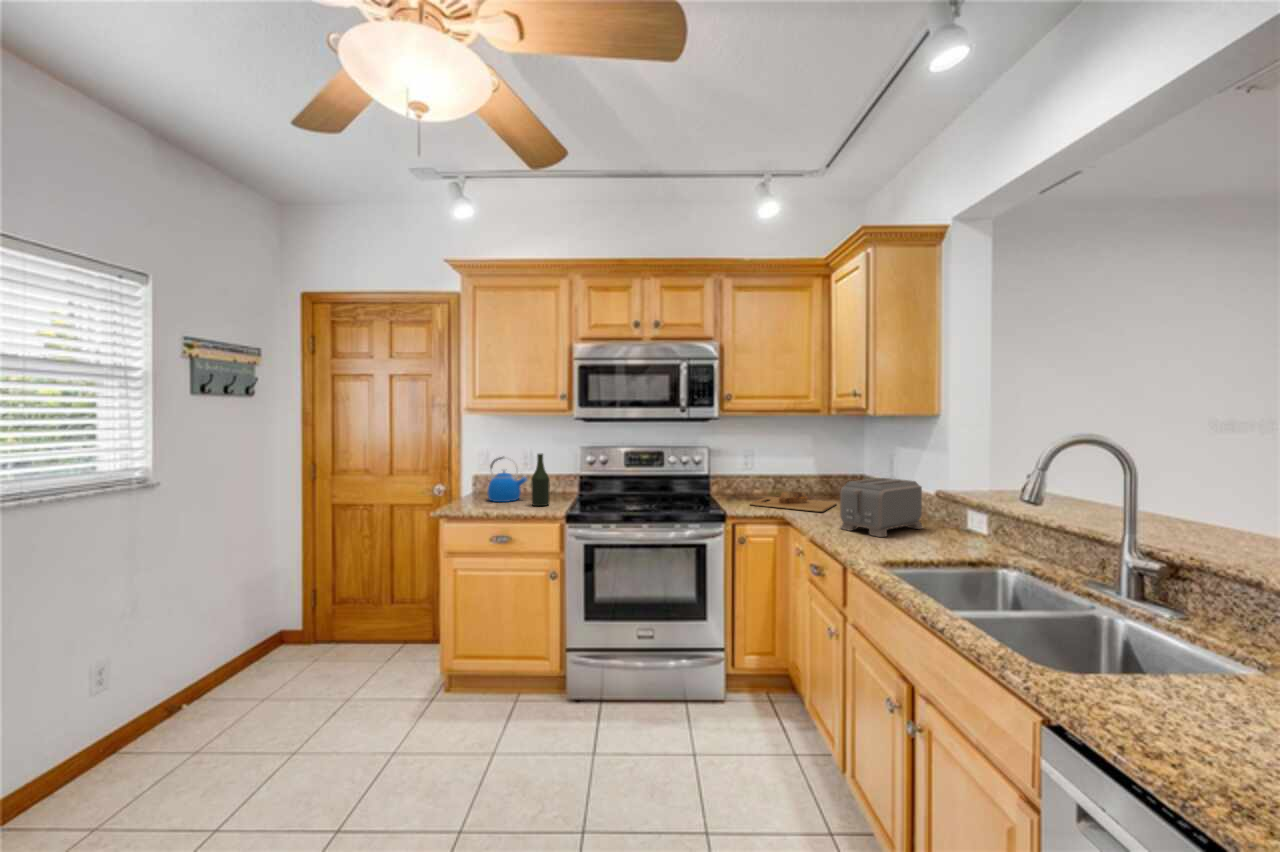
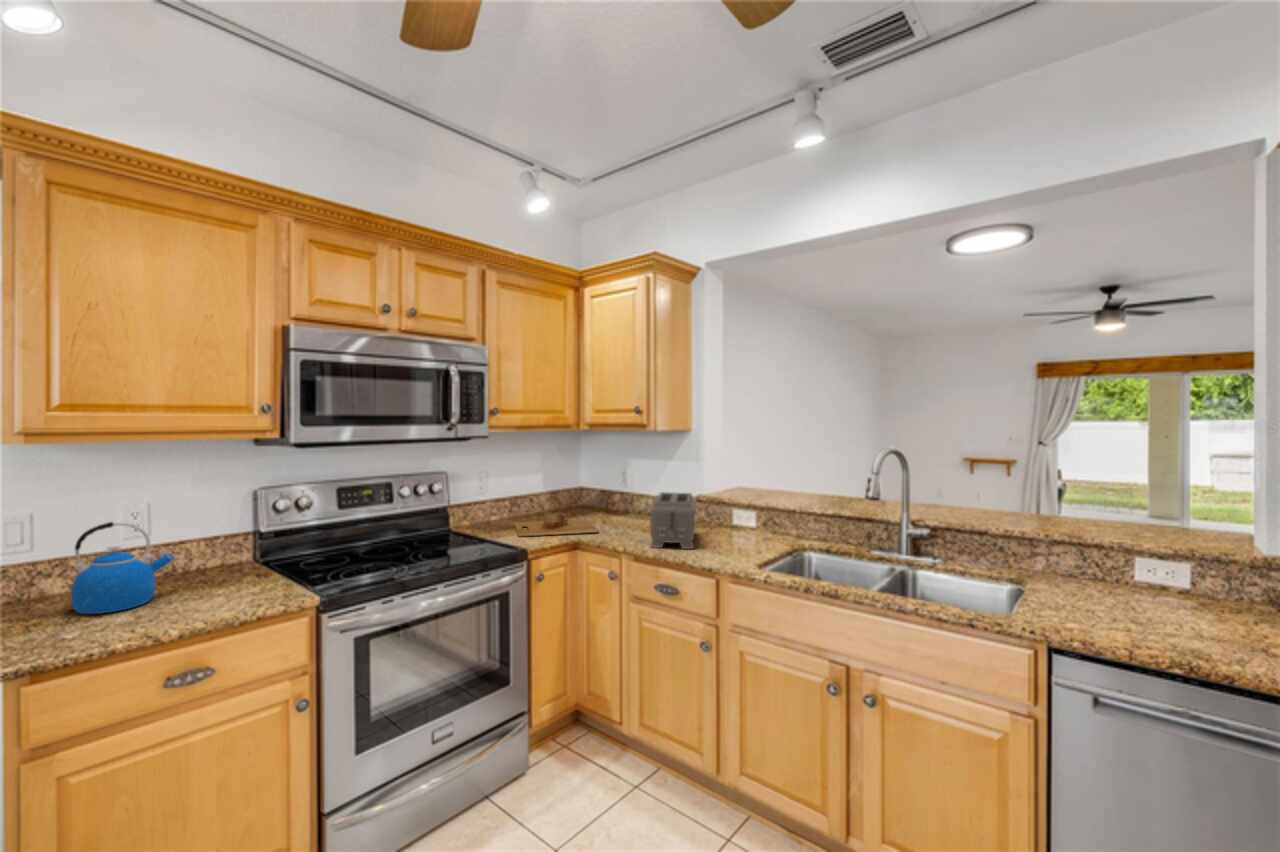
bottle: present [532,454,550,506] -> none [210,508,250,602]

